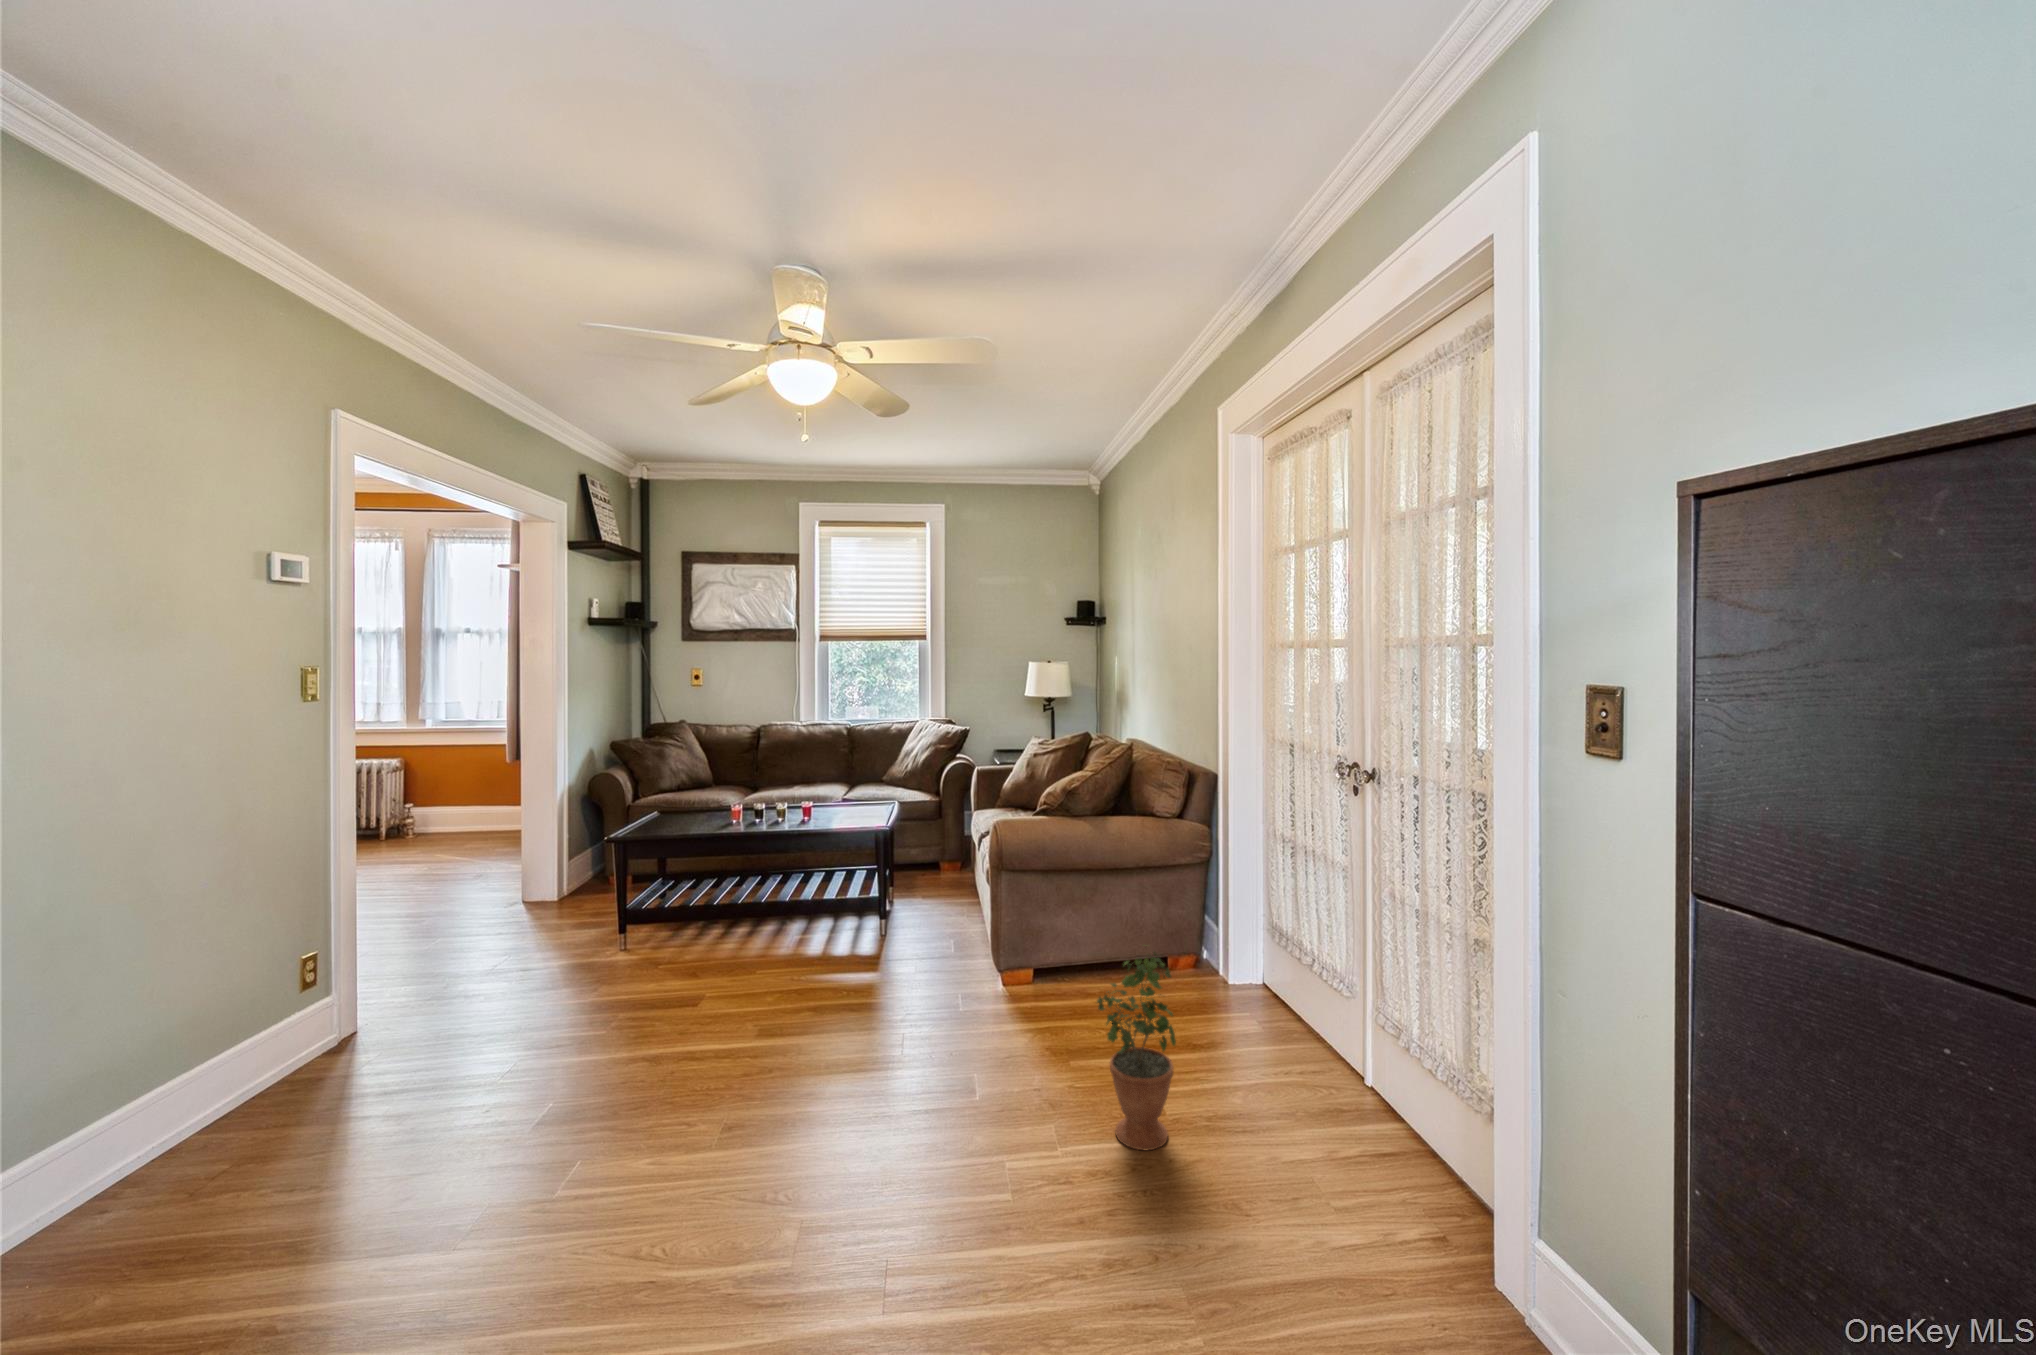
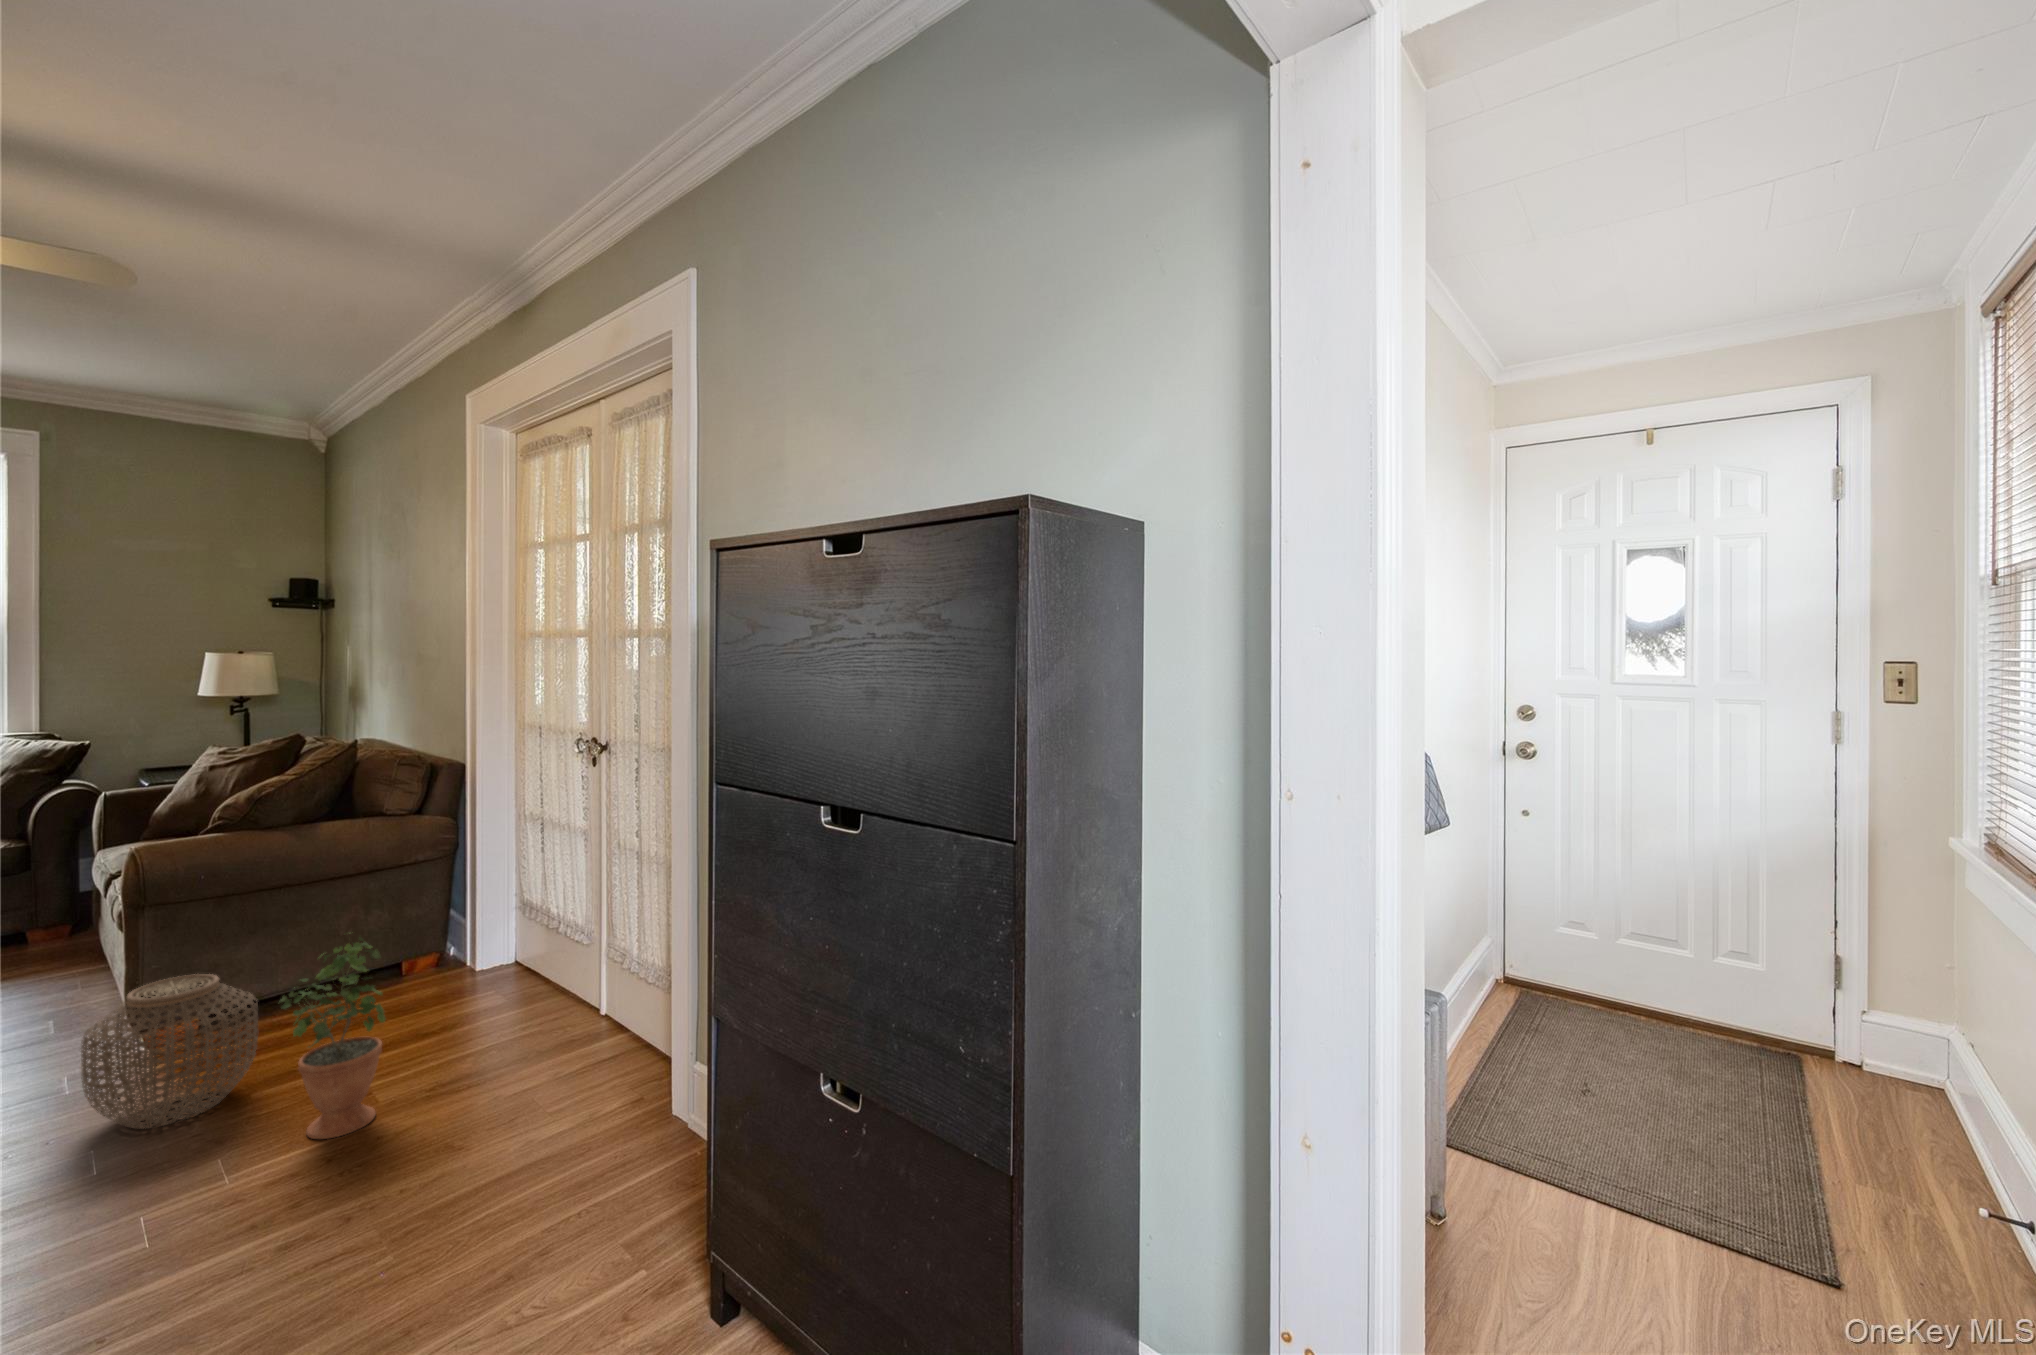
woven basket: none [973,944,1076,1072] -> present [81,974,258,1129]

